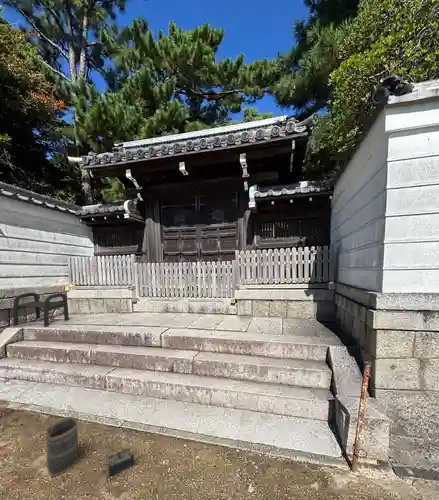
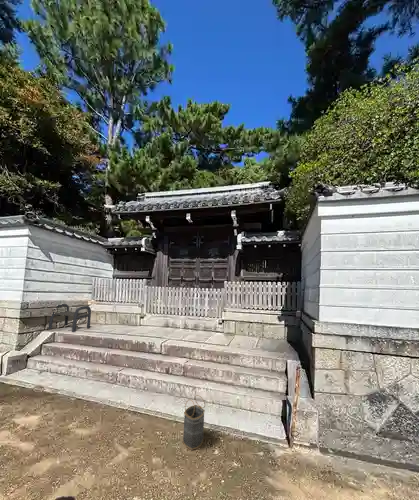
basket: present [46,405,79,477] -> present [183,395,205,450]
decorative plant: present [98,437,133,475] -> none [114,412,142,440]

